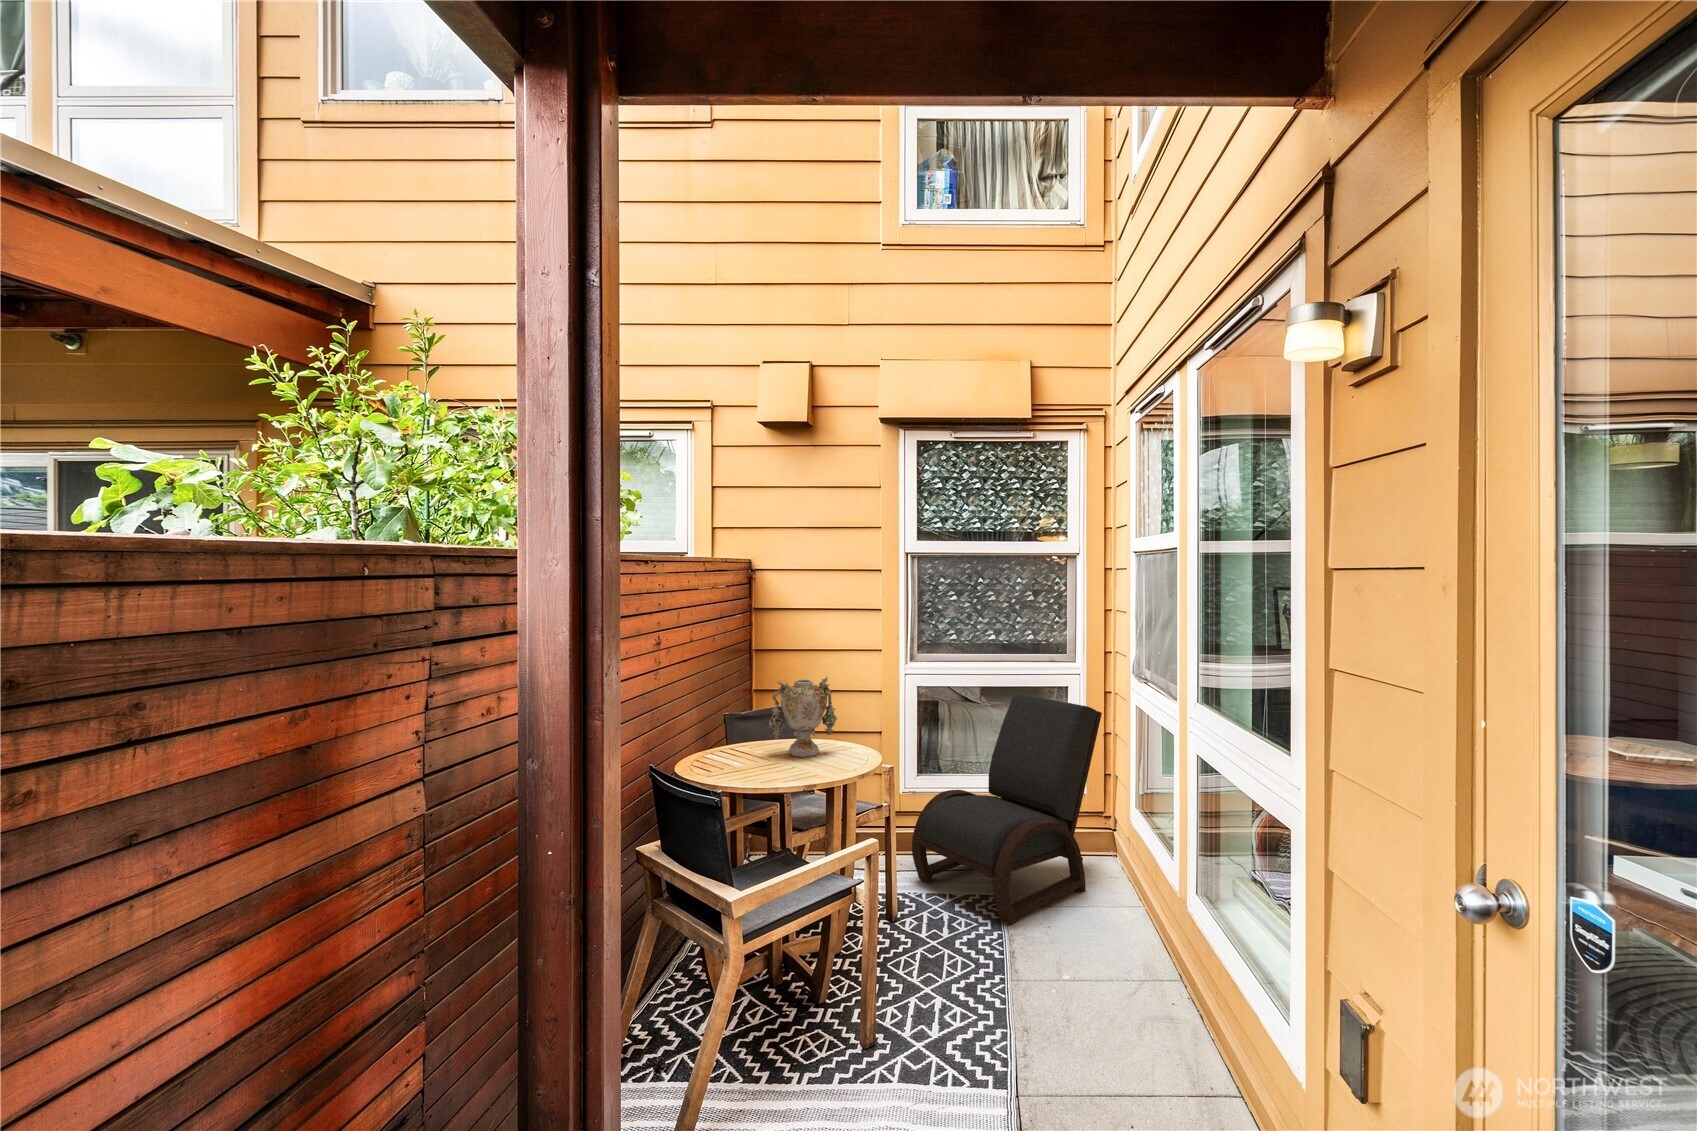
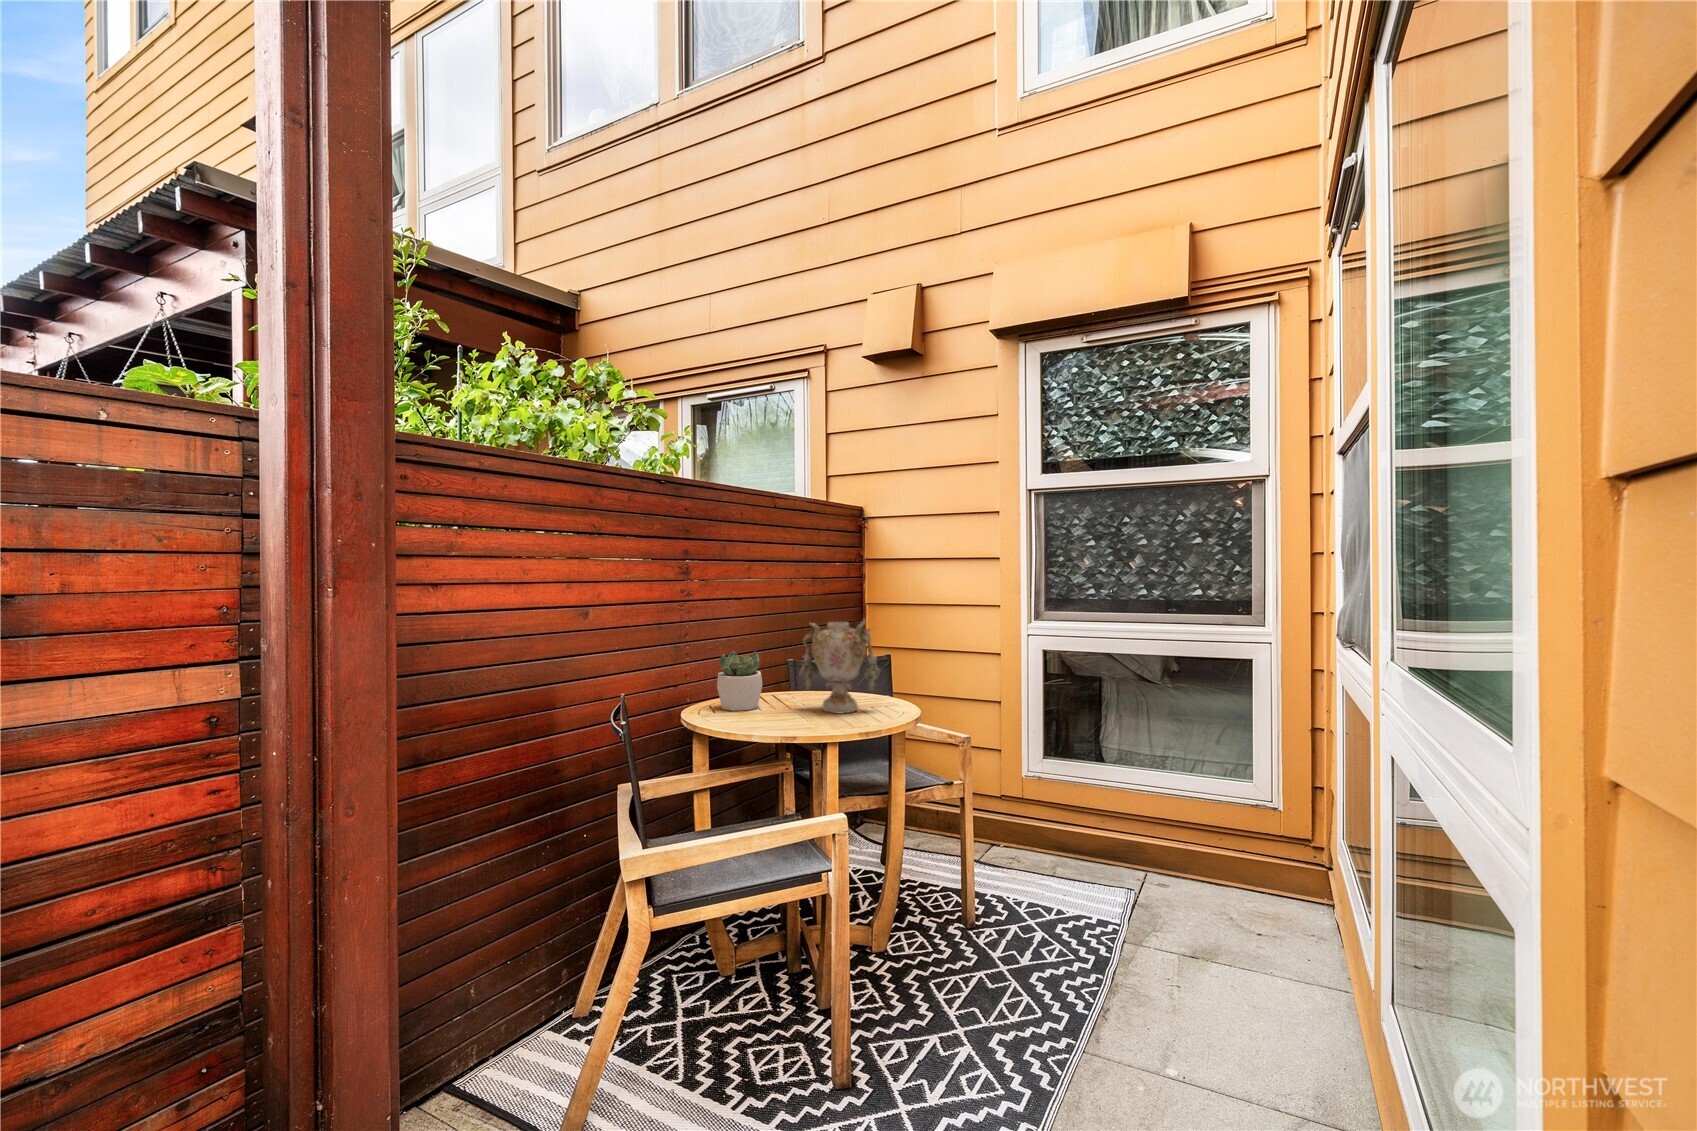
lounge chair: present [912,693,1102,925] -> none [1017,664,1295,968]
succulent plant: none [695,708,738,763] -> present [717,651,763,711]

